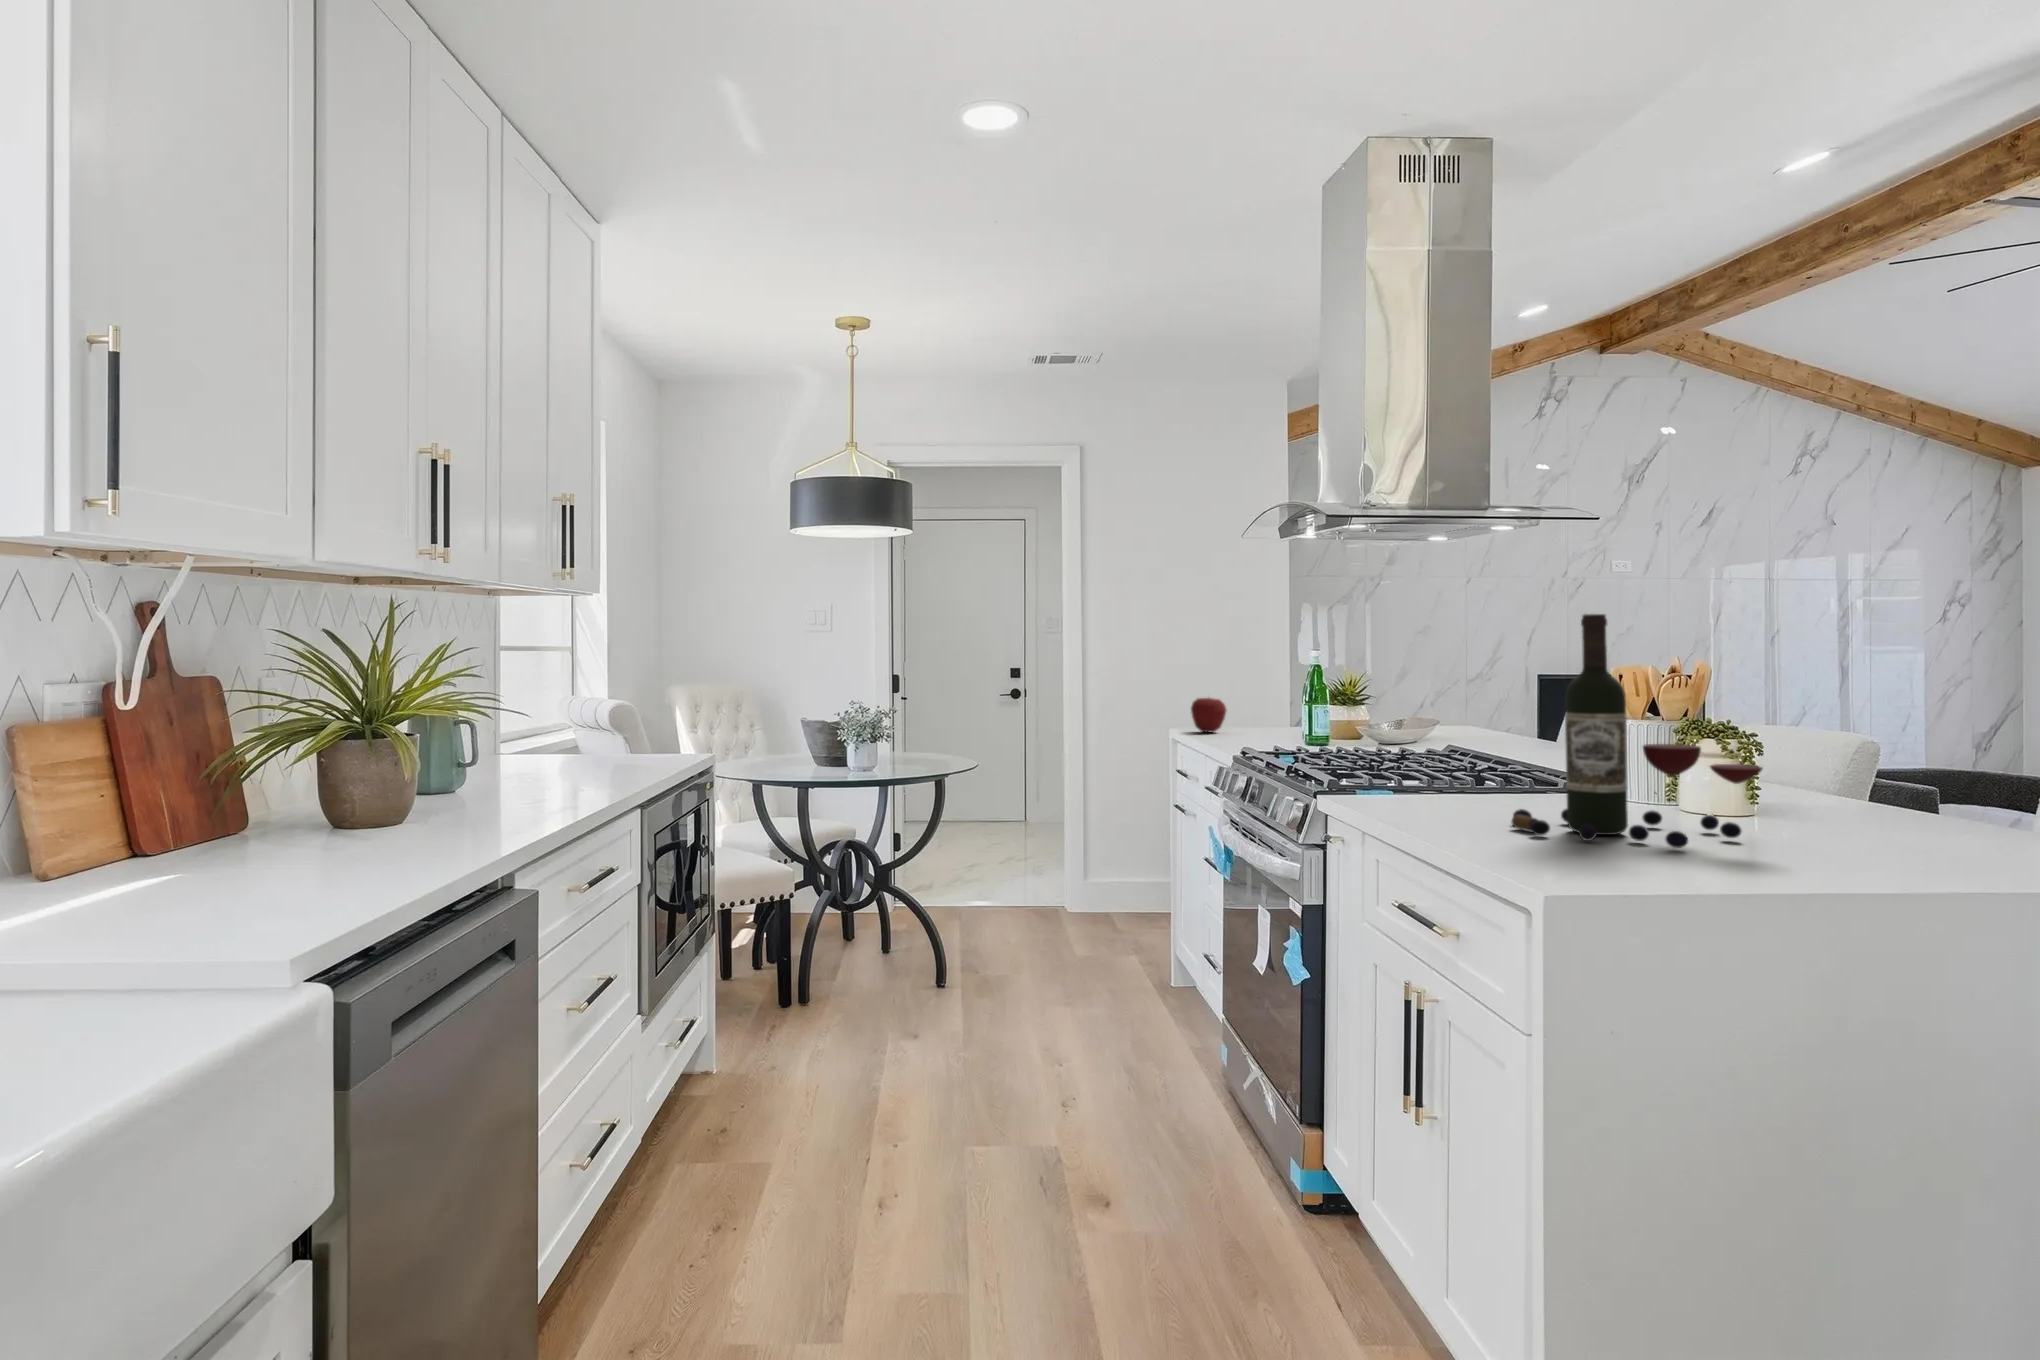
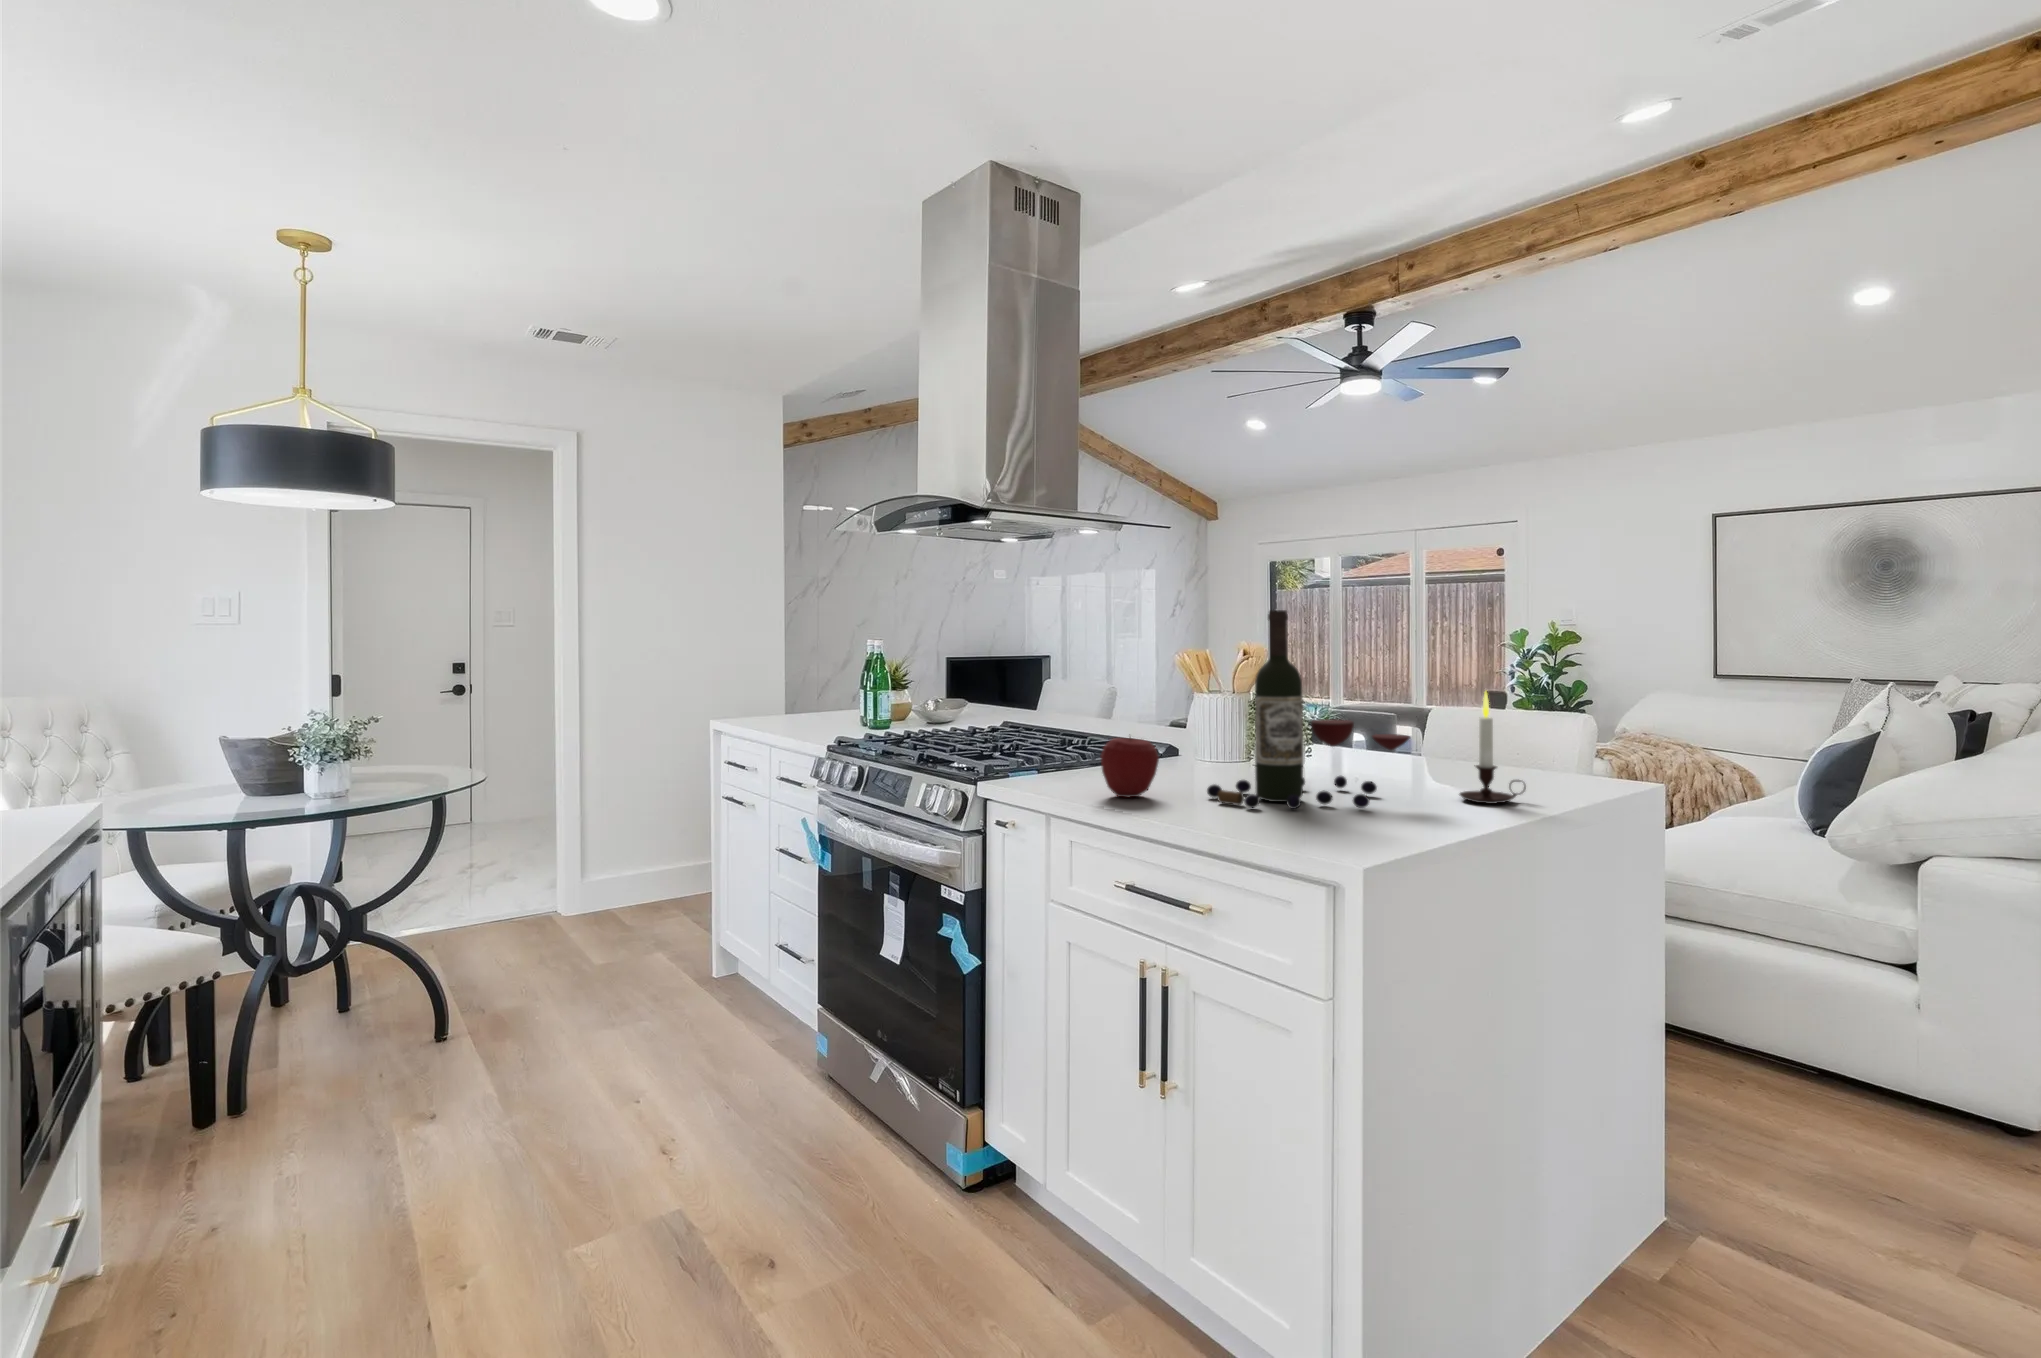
apple: present [1191,698,1226,732] -> present [1100,737,1159,797]
candle: none [1850,715,1958,863] -> present [1460,692,1526,804]

